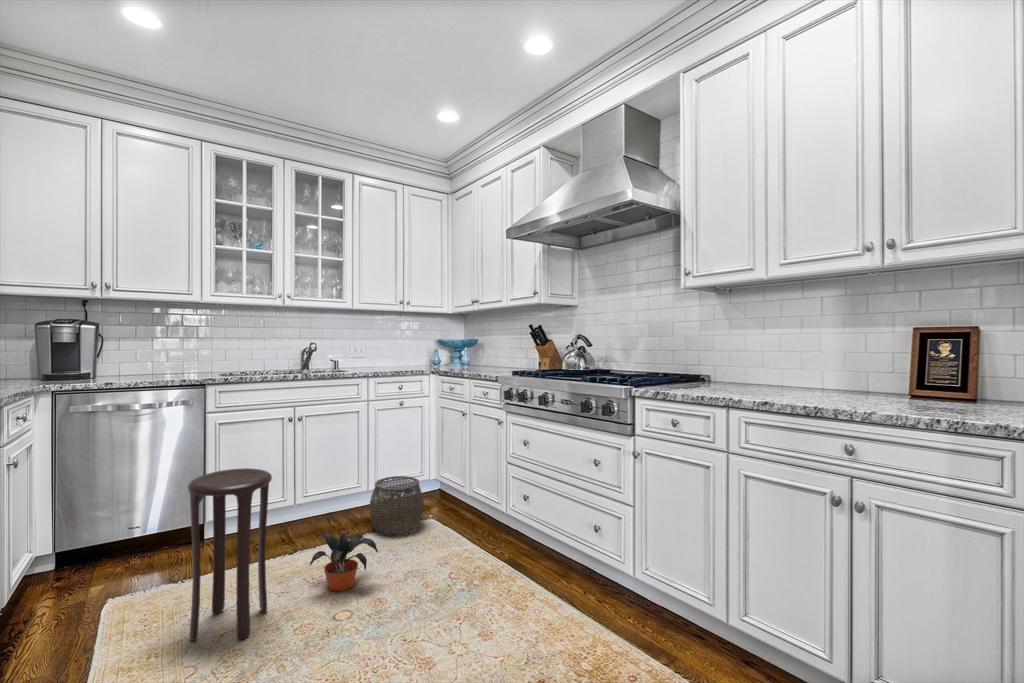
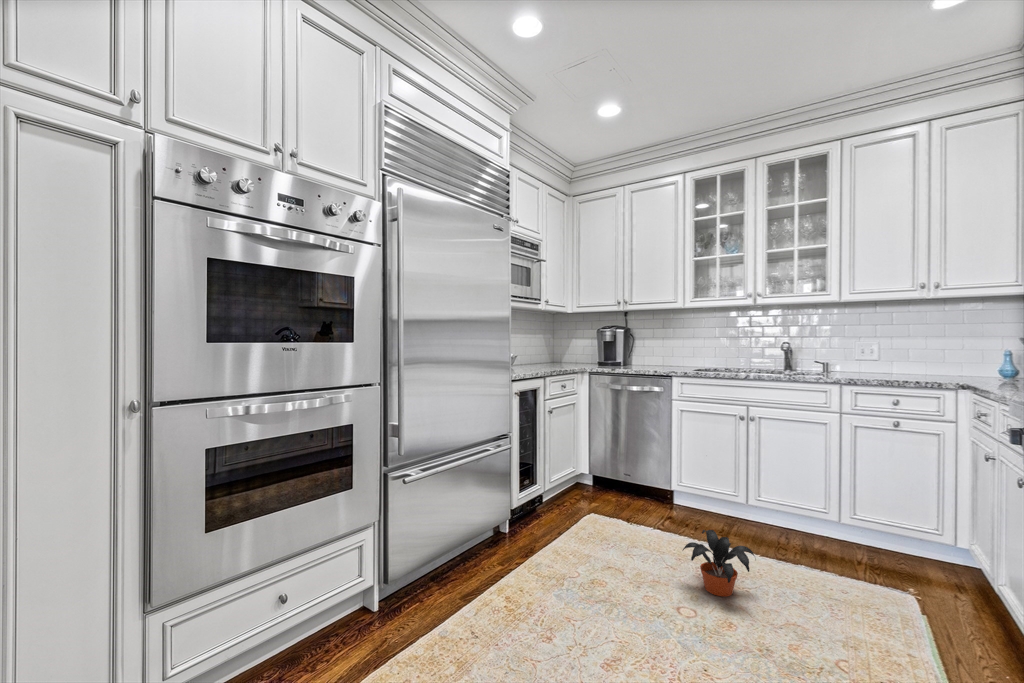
stool: present [188,468,272,641] -> none [584,438,646,580]
woven basket: present [369,476,424,535] -> none [808,507,893,588]

